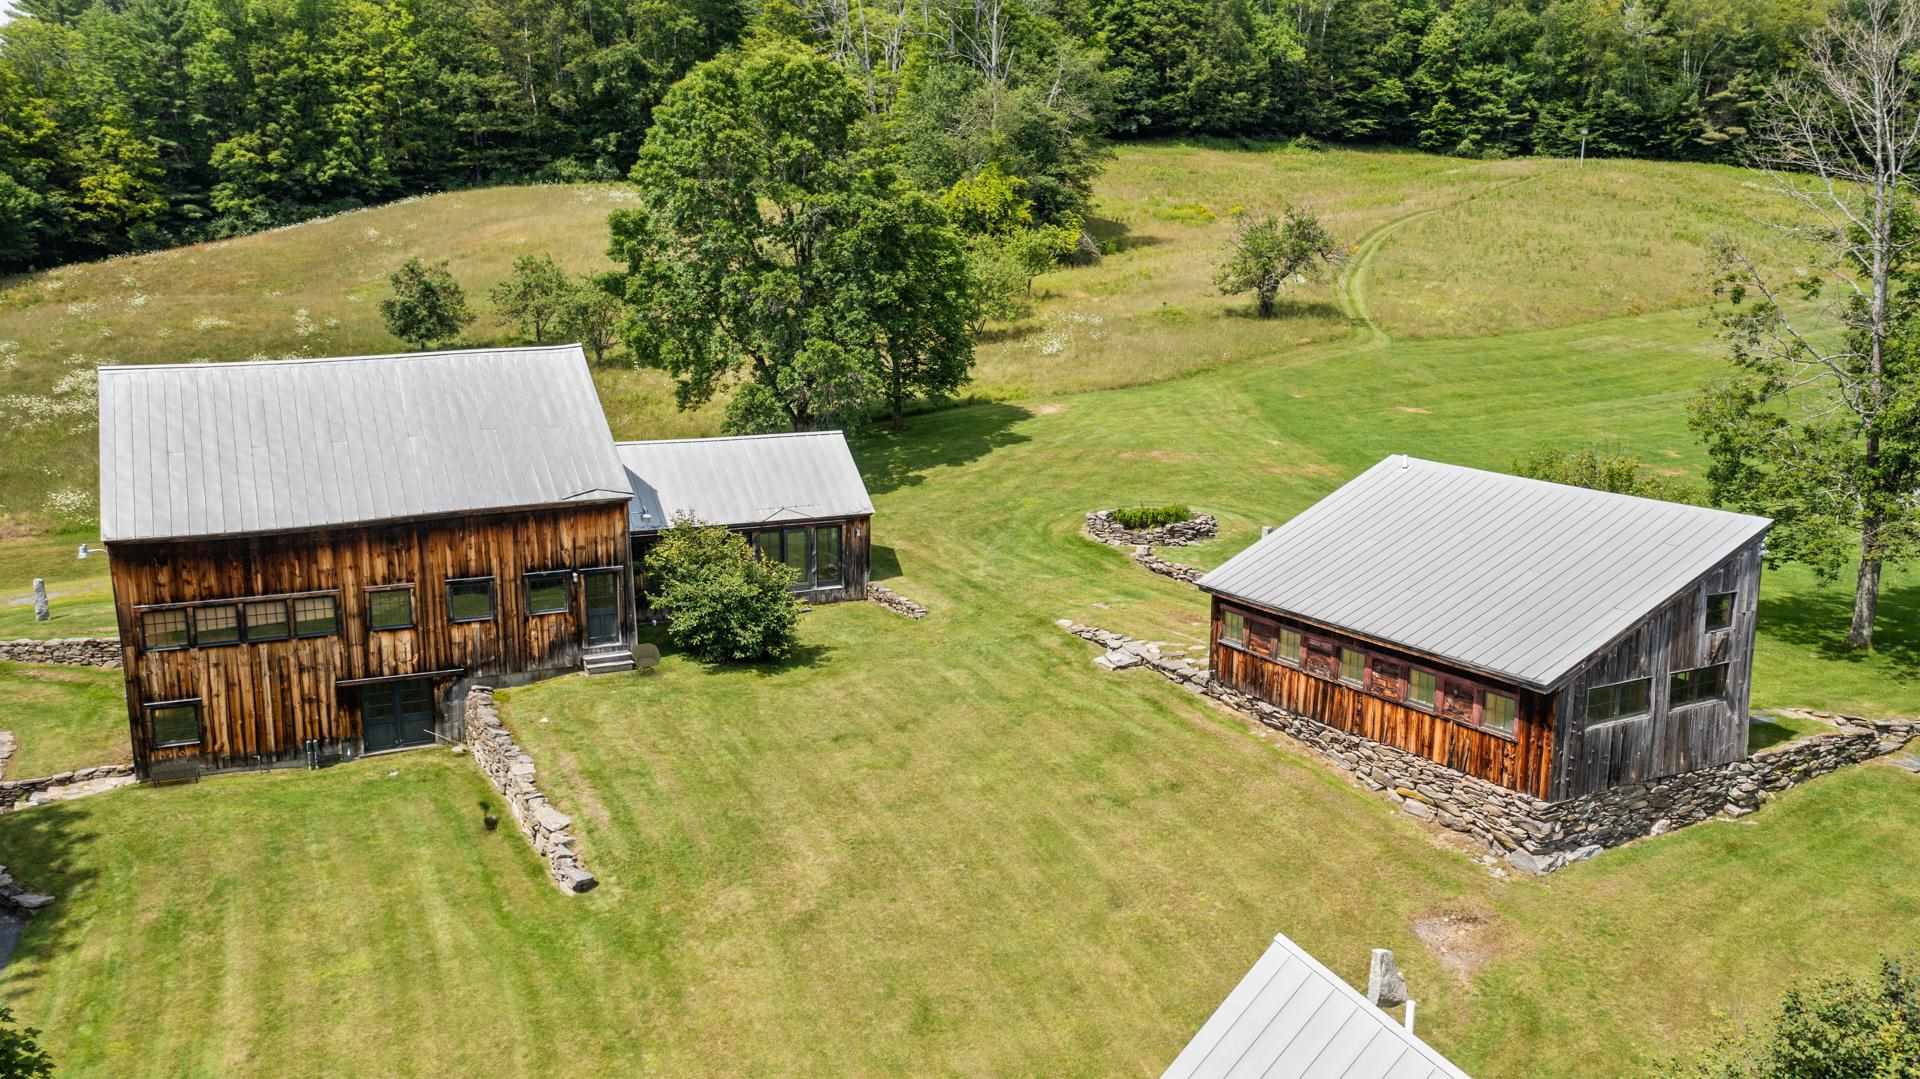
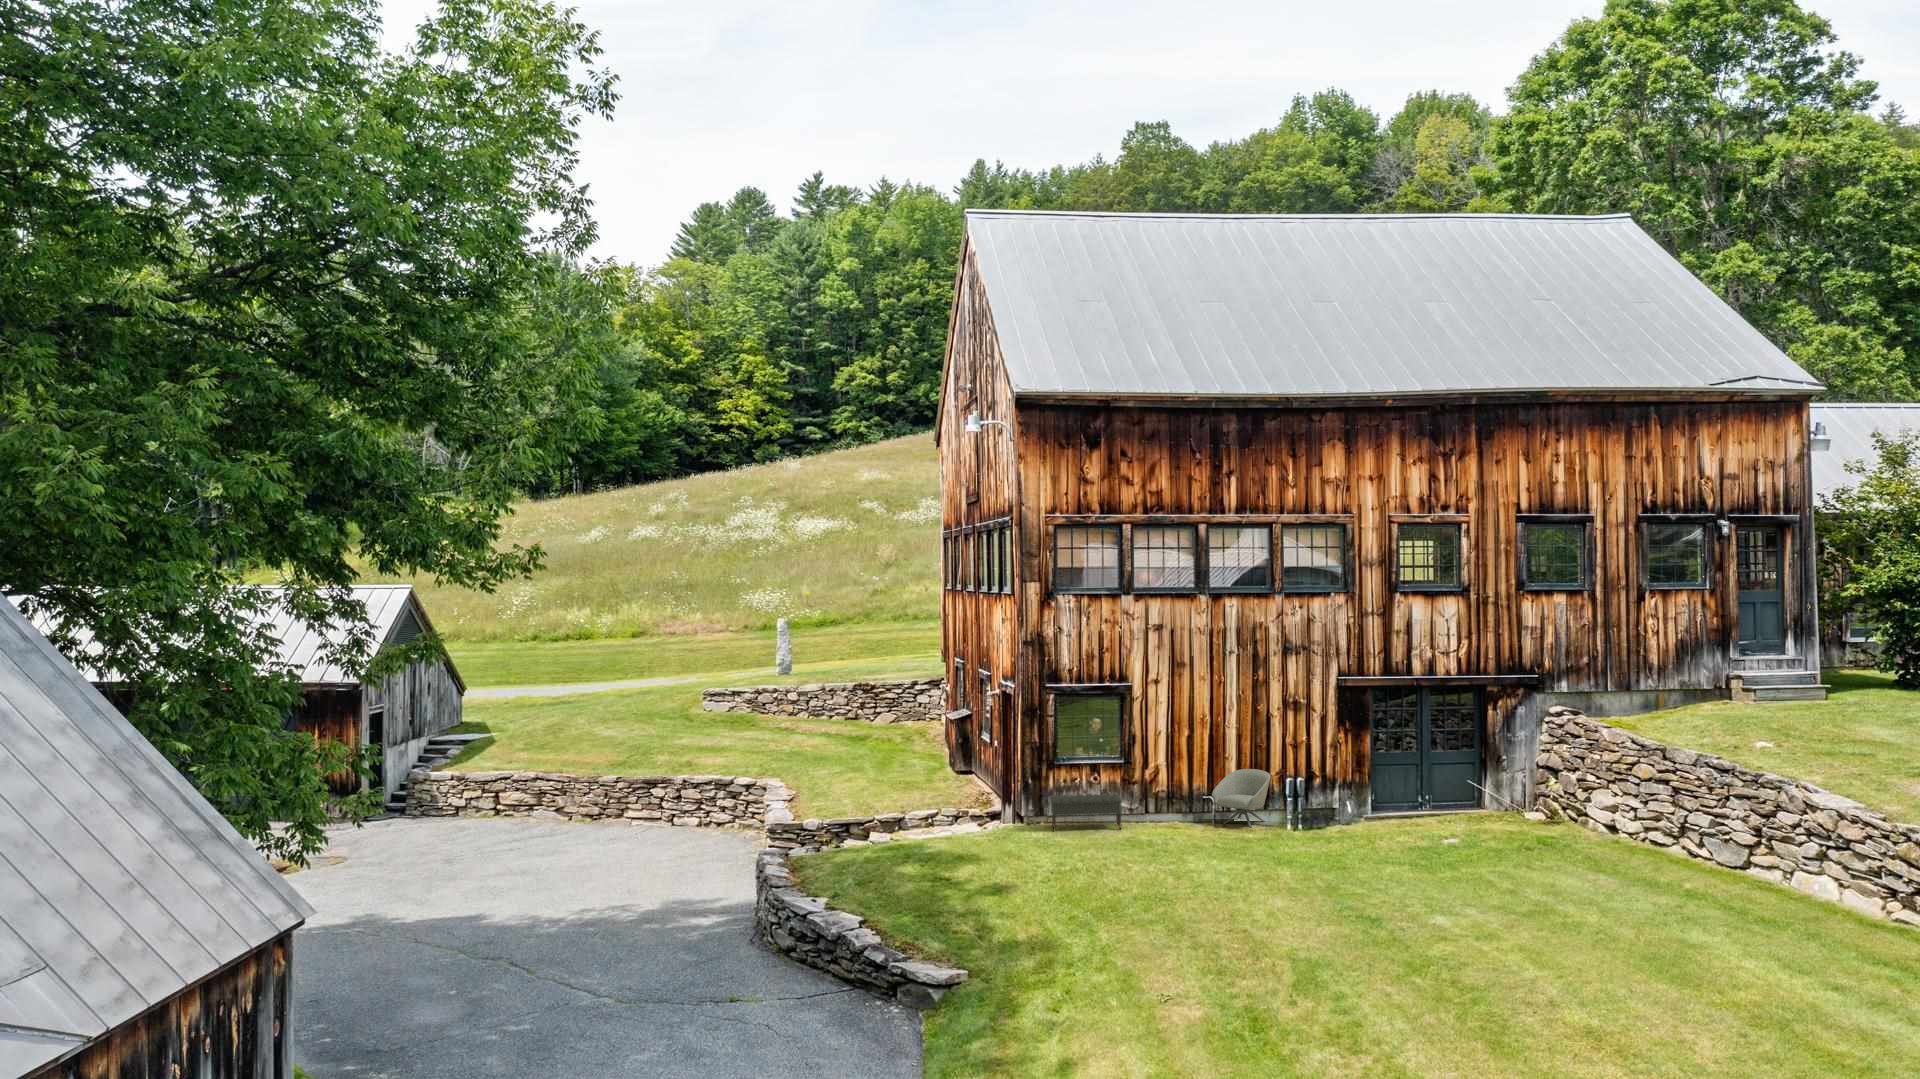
armchair: present [632,644,661,676] -> present [1212,769,1271,827]
potted tree: present [477,800,499,829] -> none [1826,849,1888,926]

